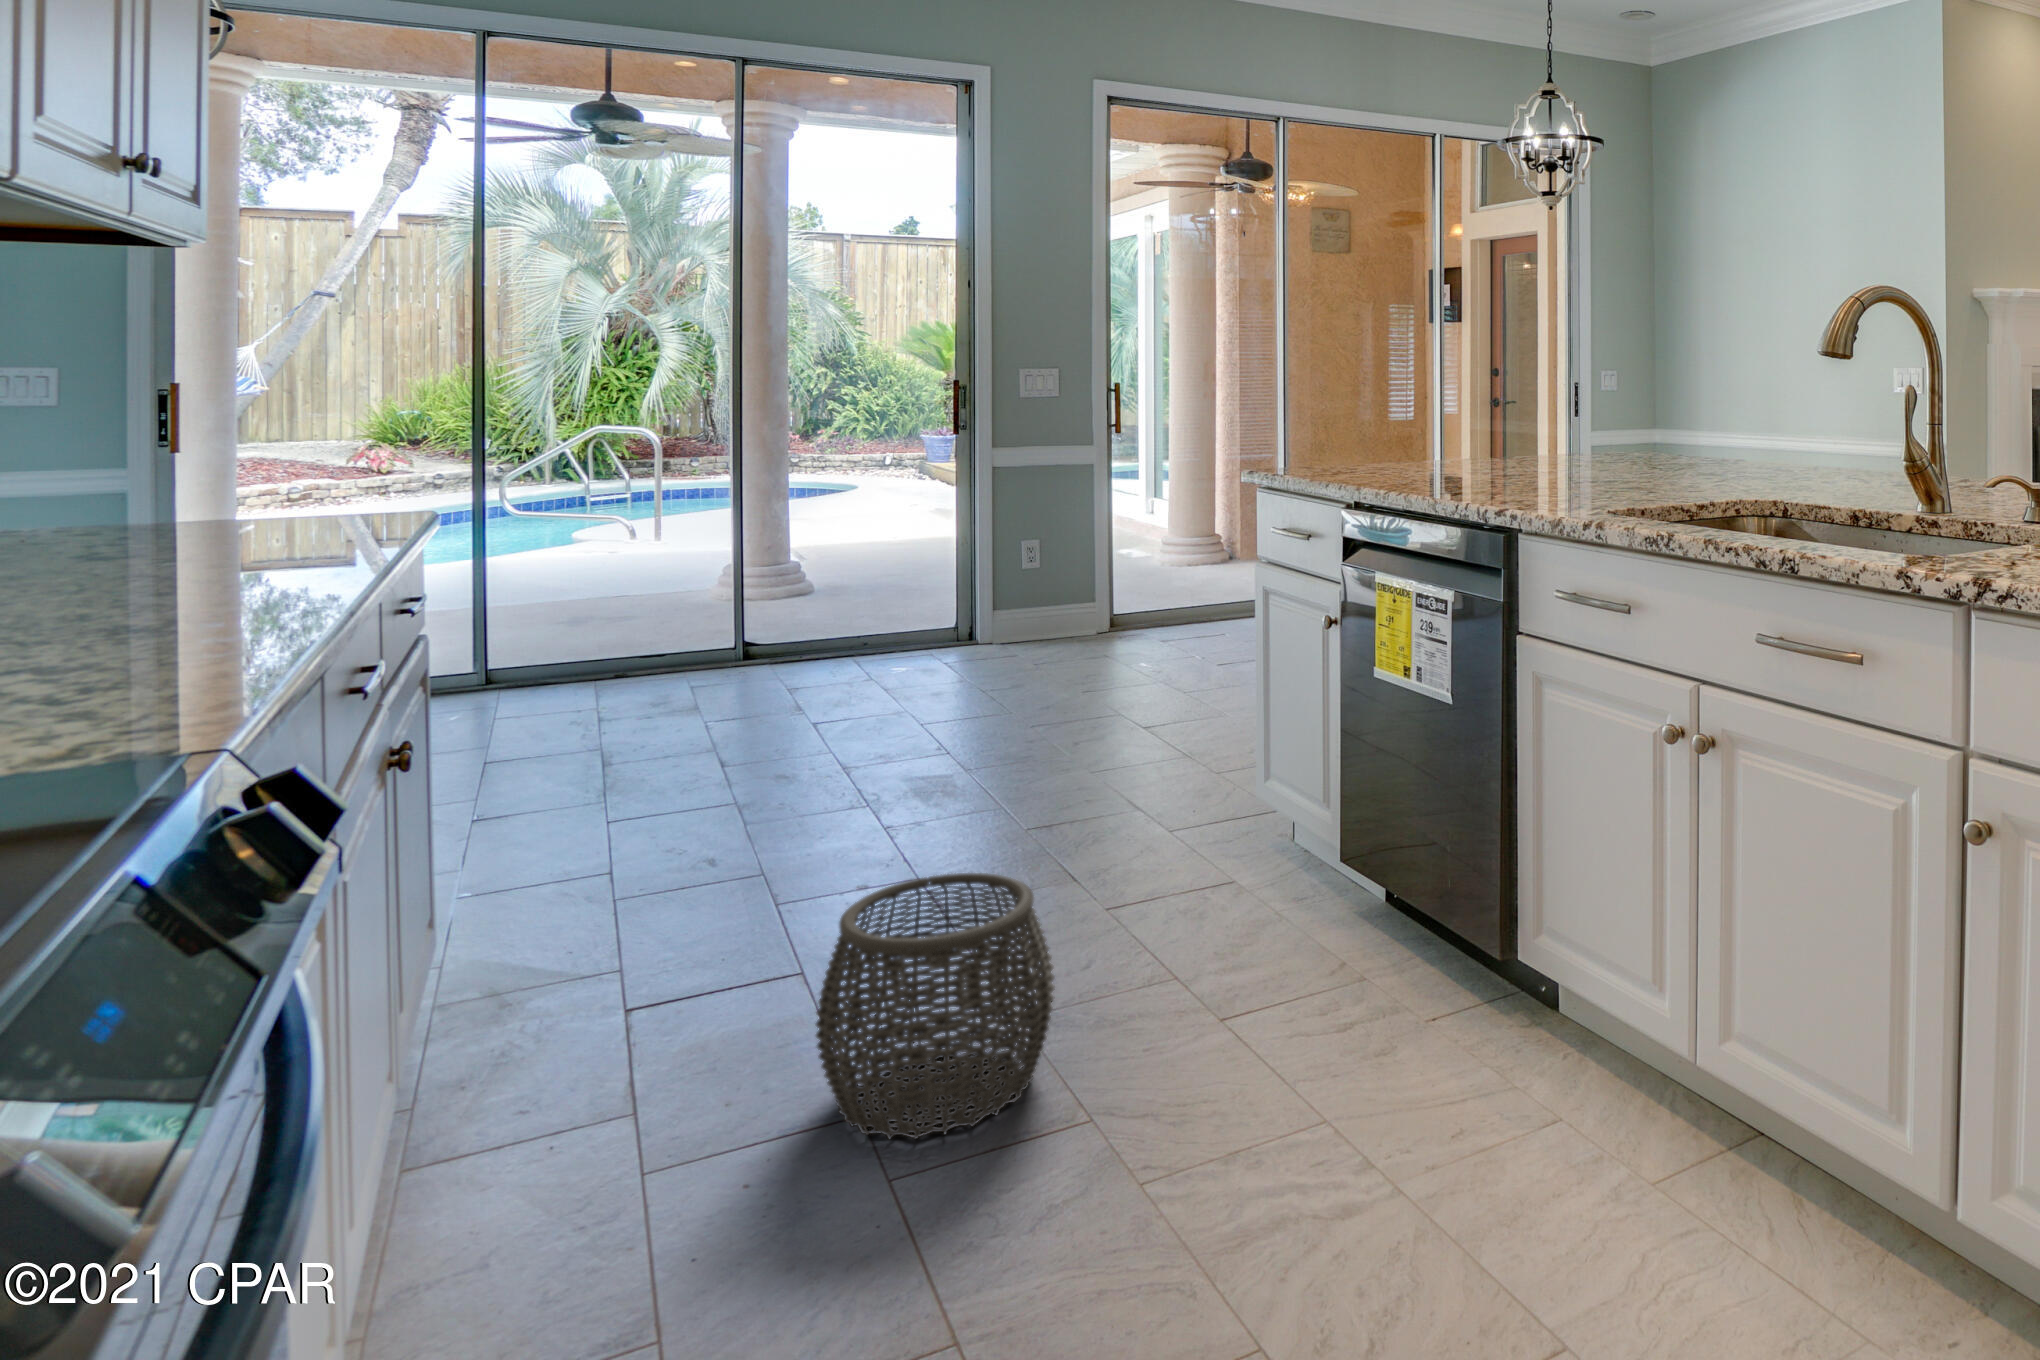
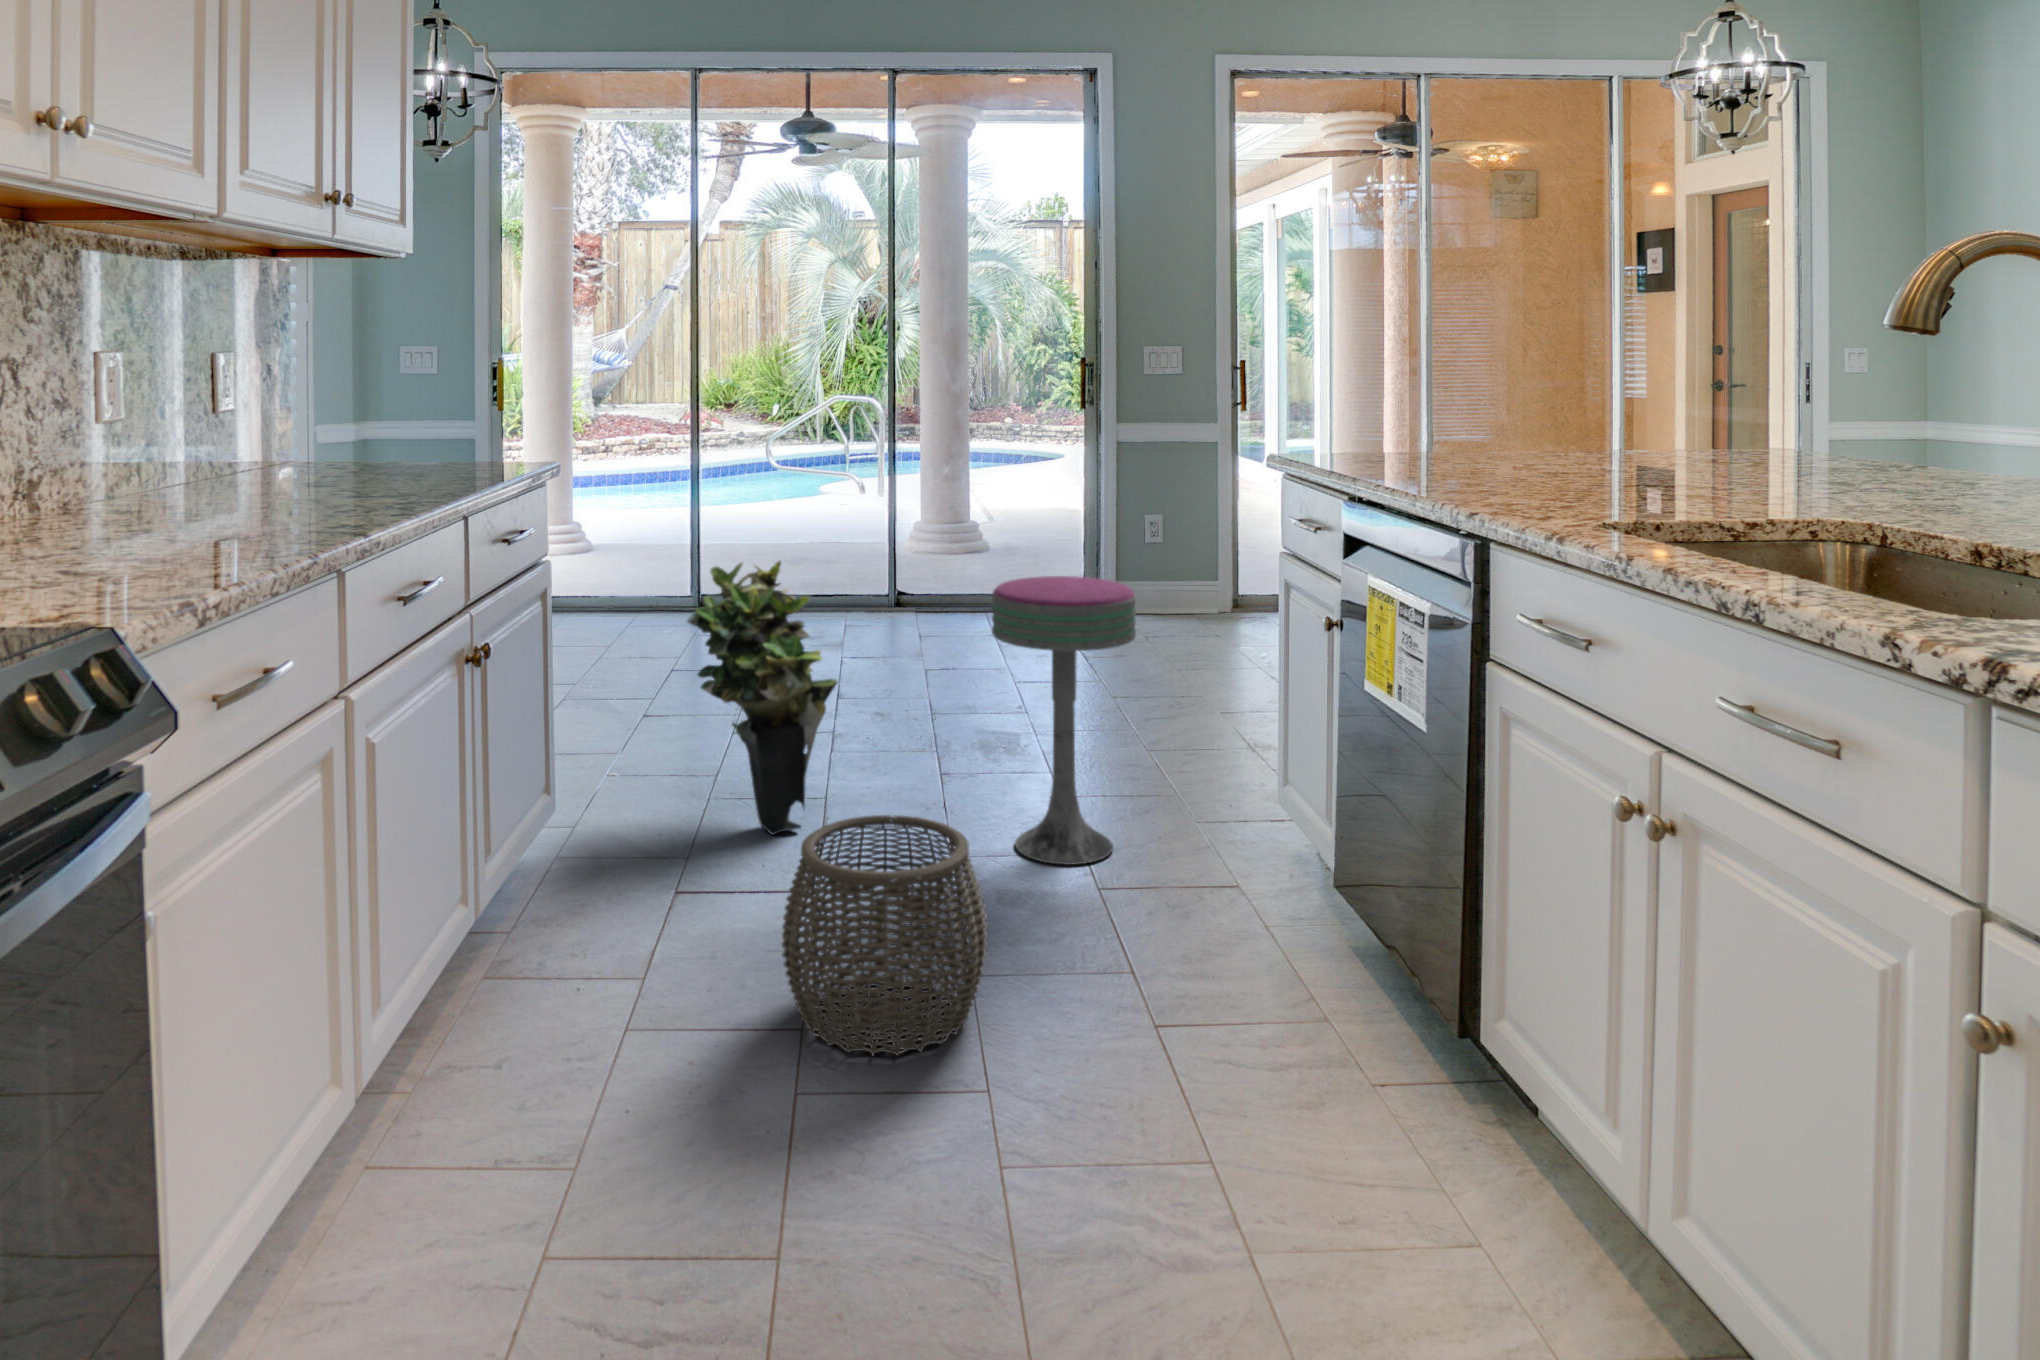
bar stool: none [972,606,1126,904] -> present [992,576,1136,865]
potted plant: none [571,621,774,942] -> present [687,561,837,835]

